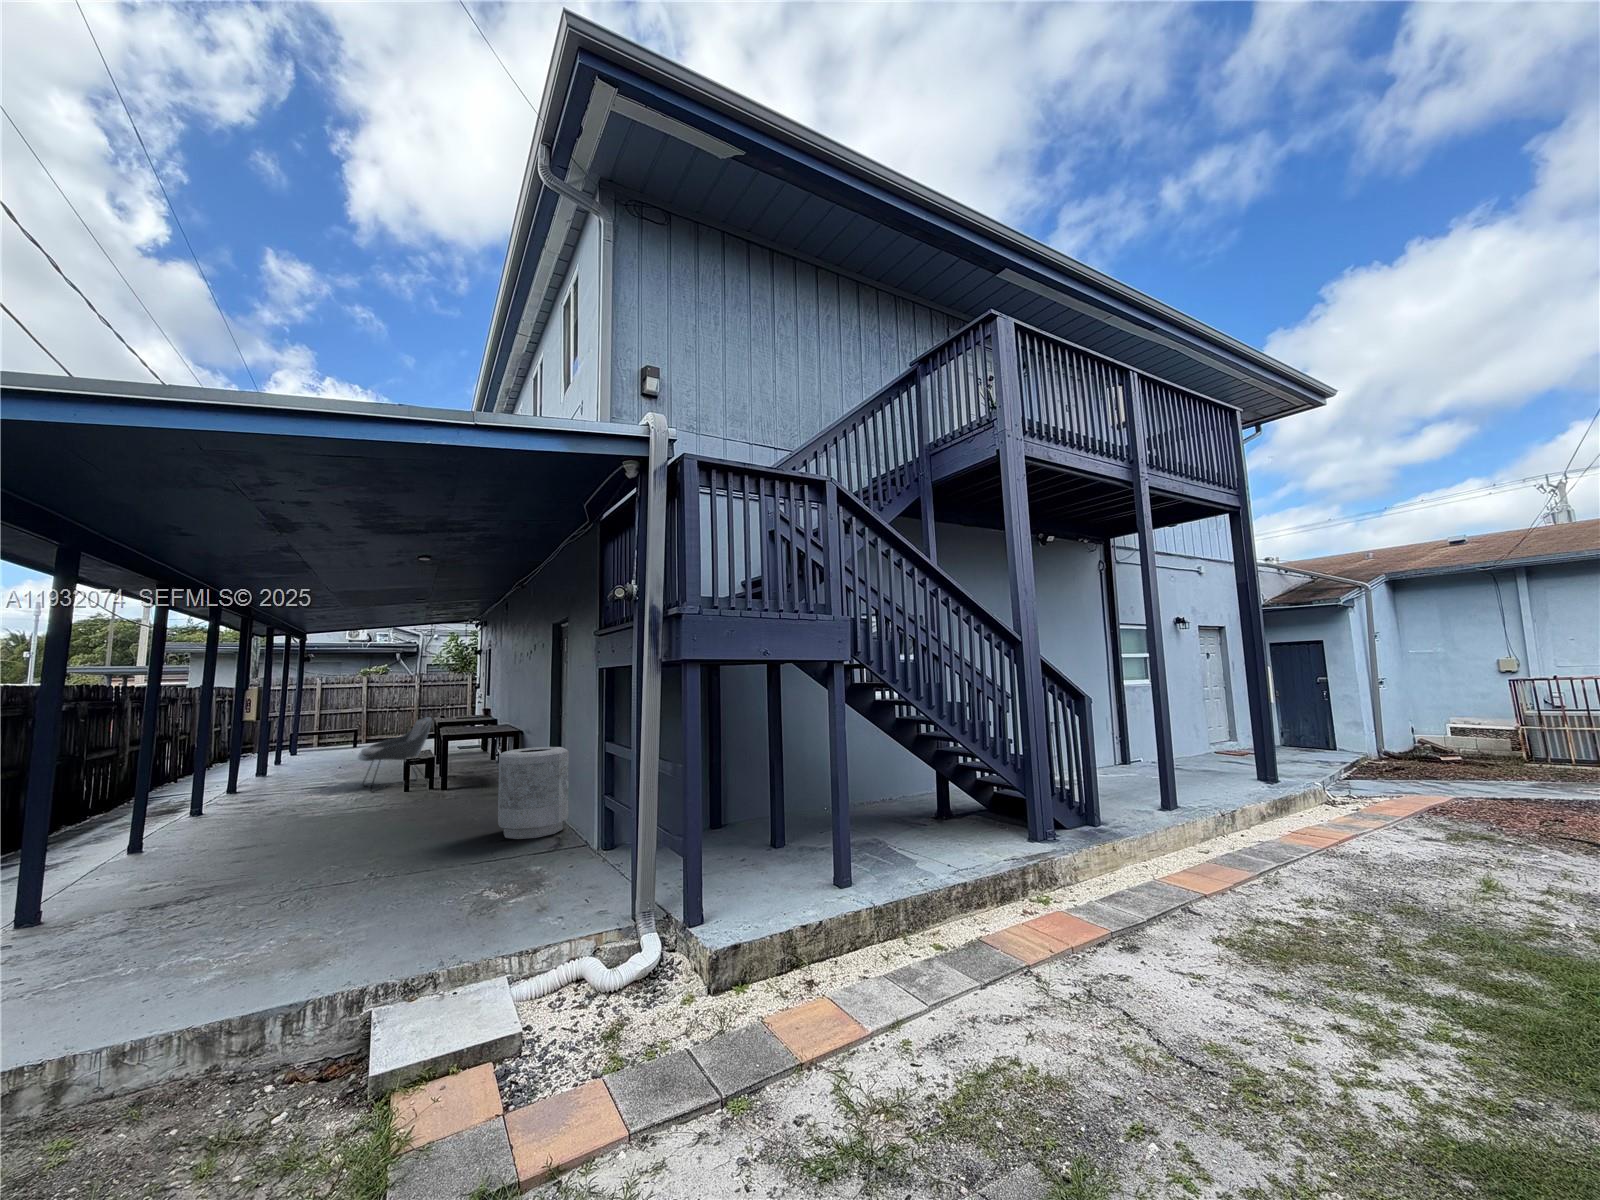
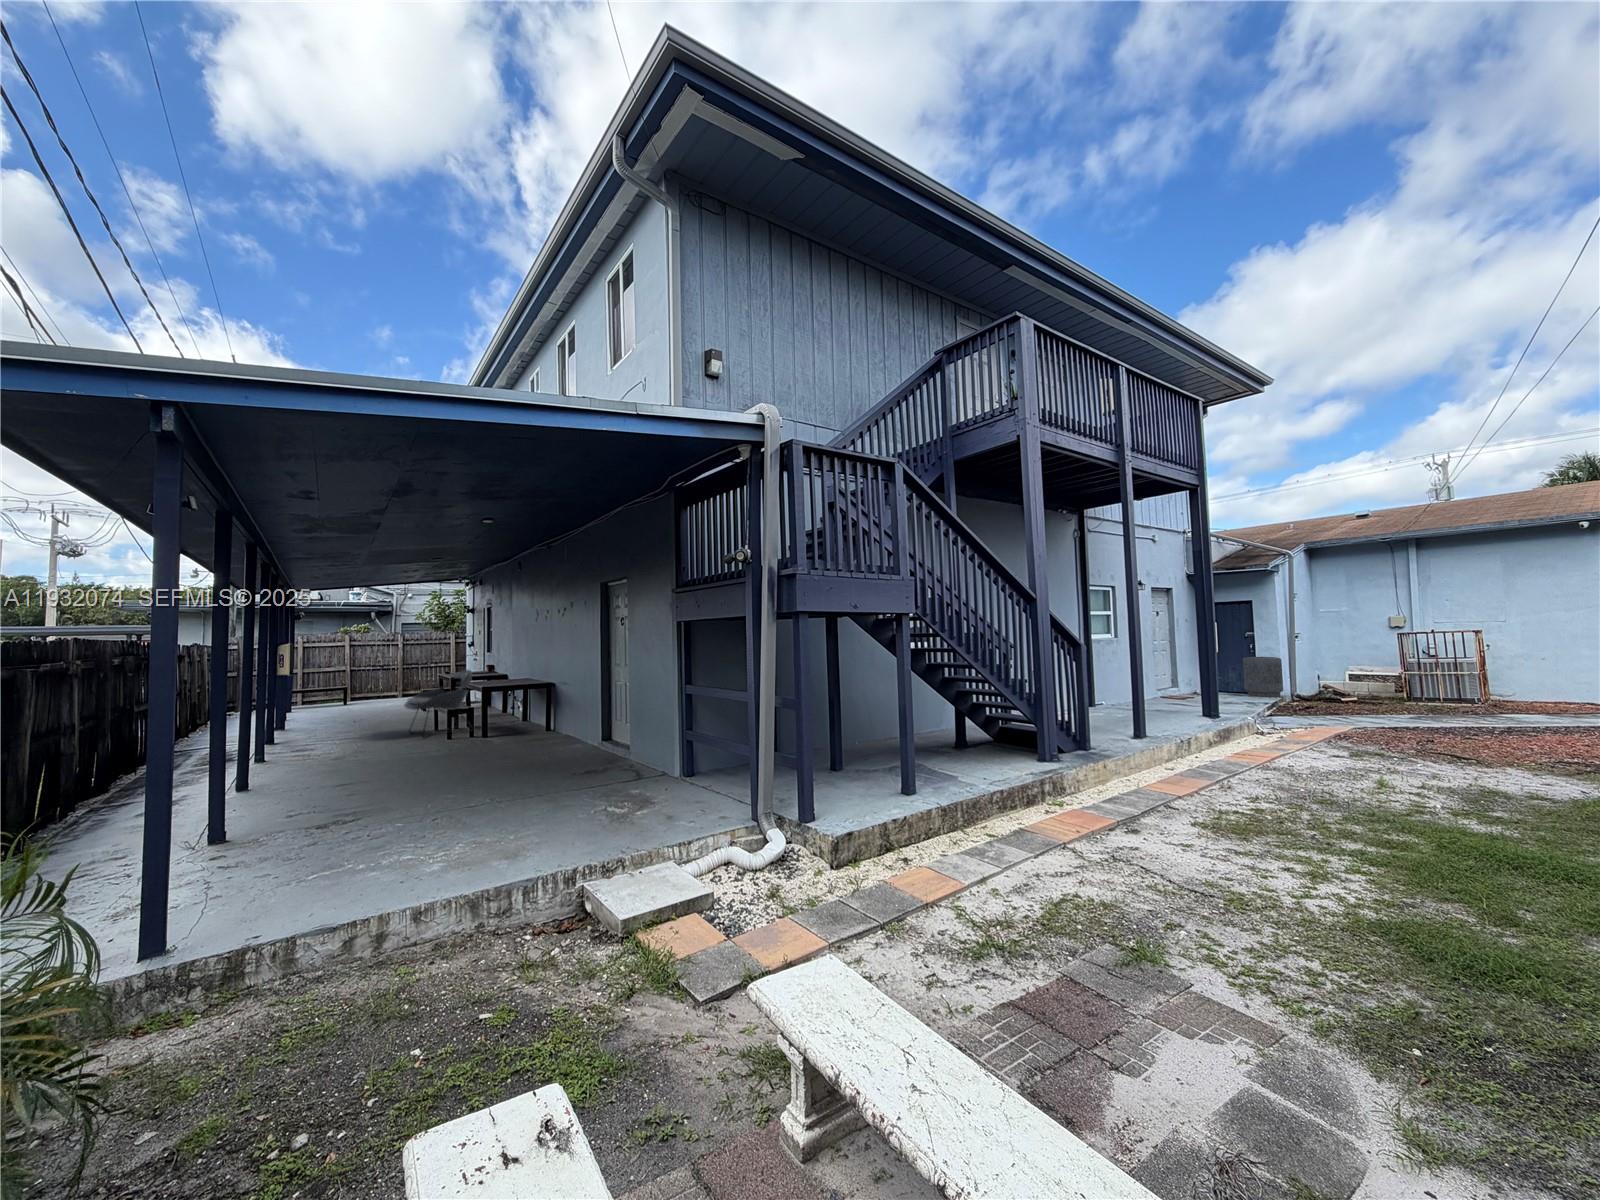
trash can: present [498,747,569,839] -> present [1243,657,1283,697]

